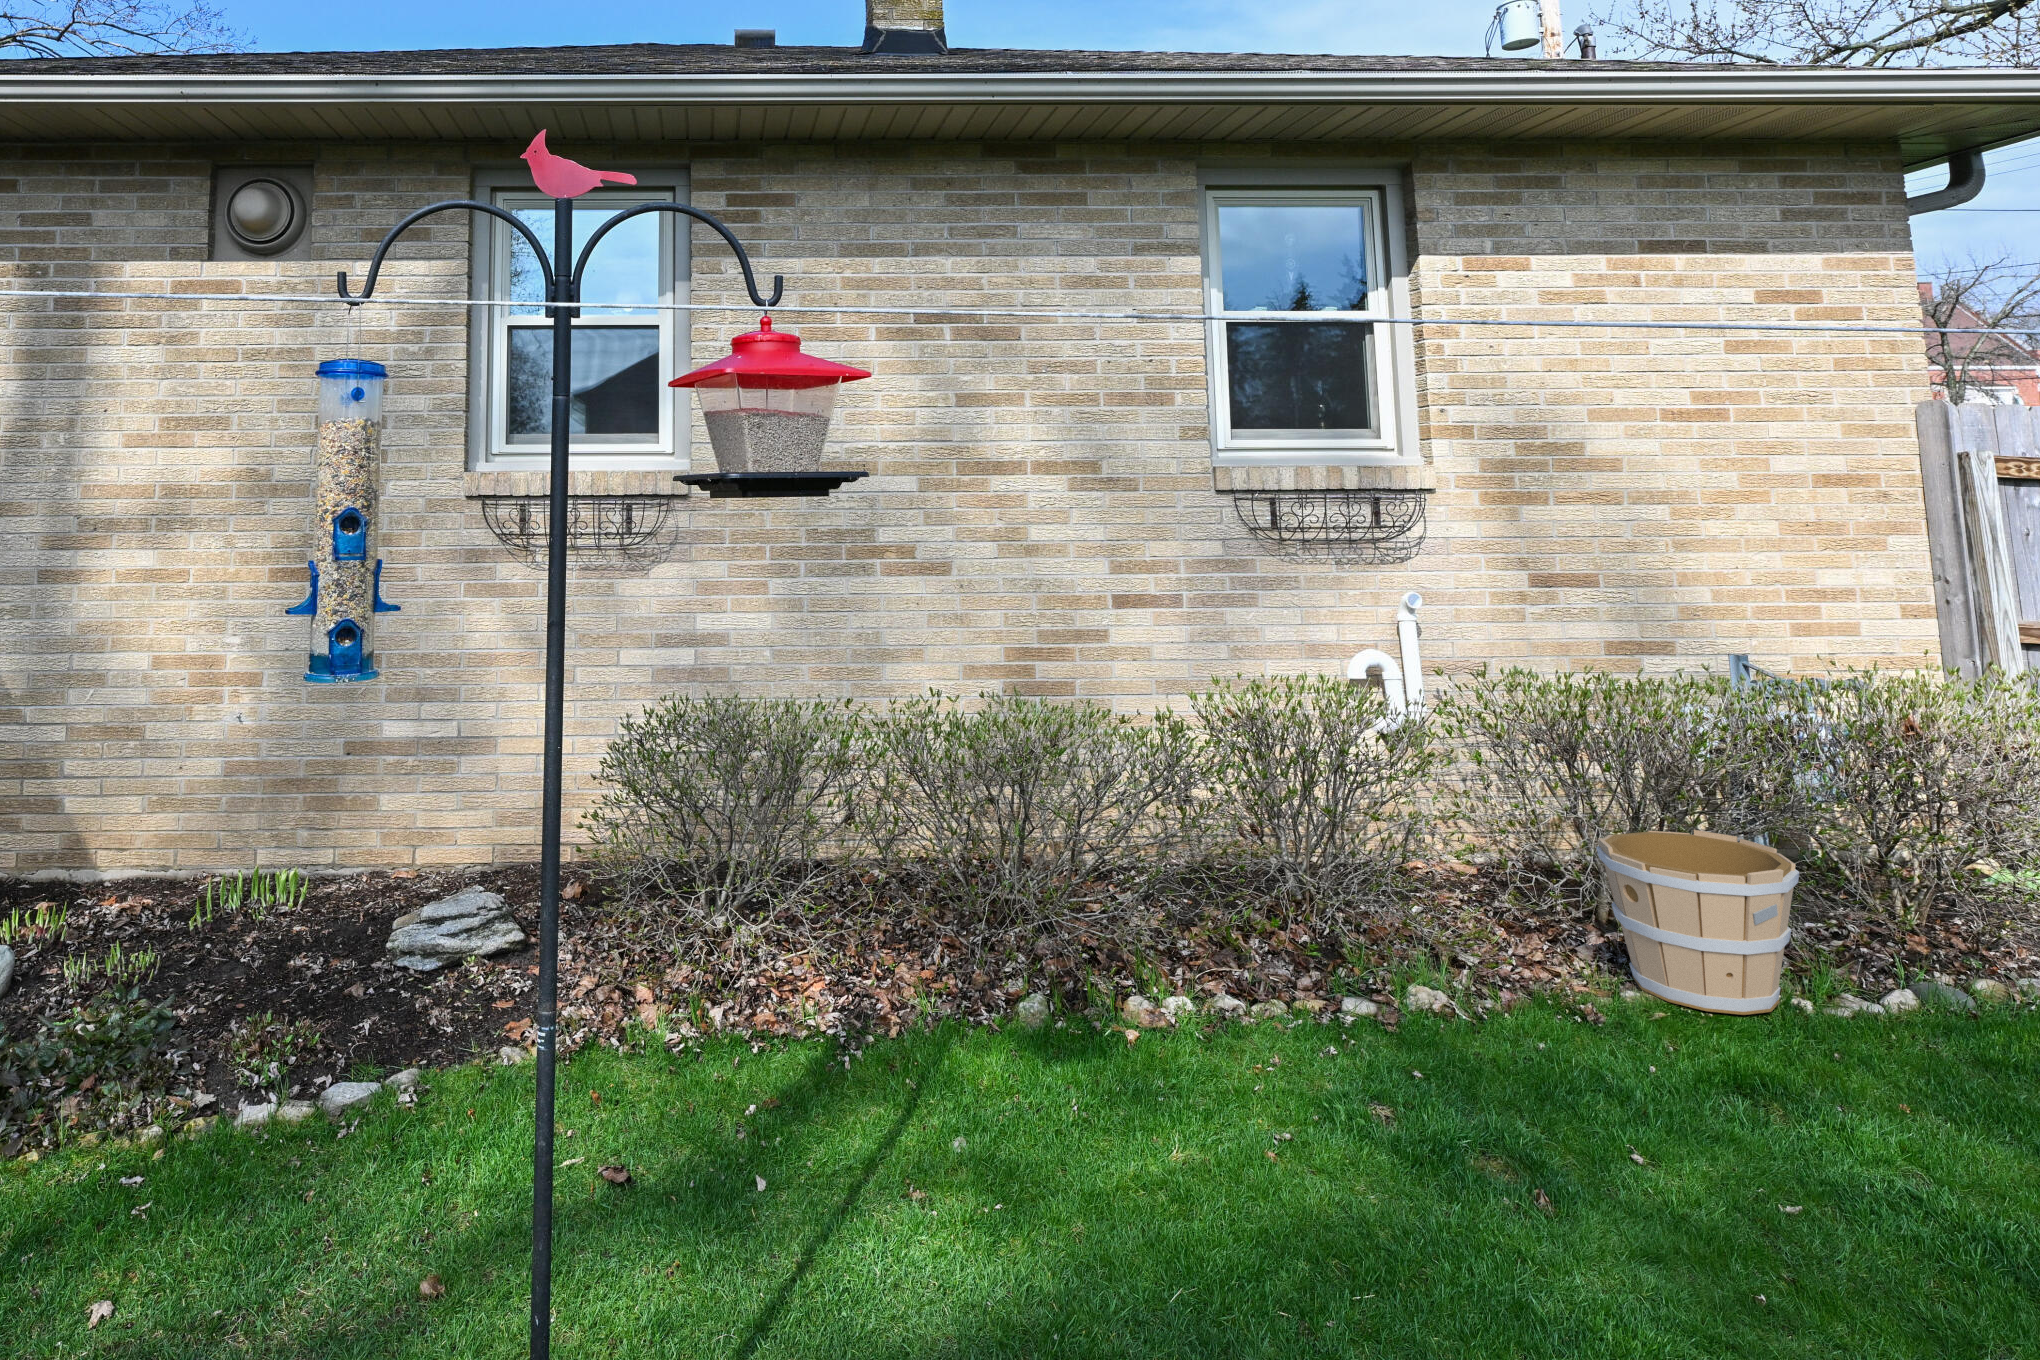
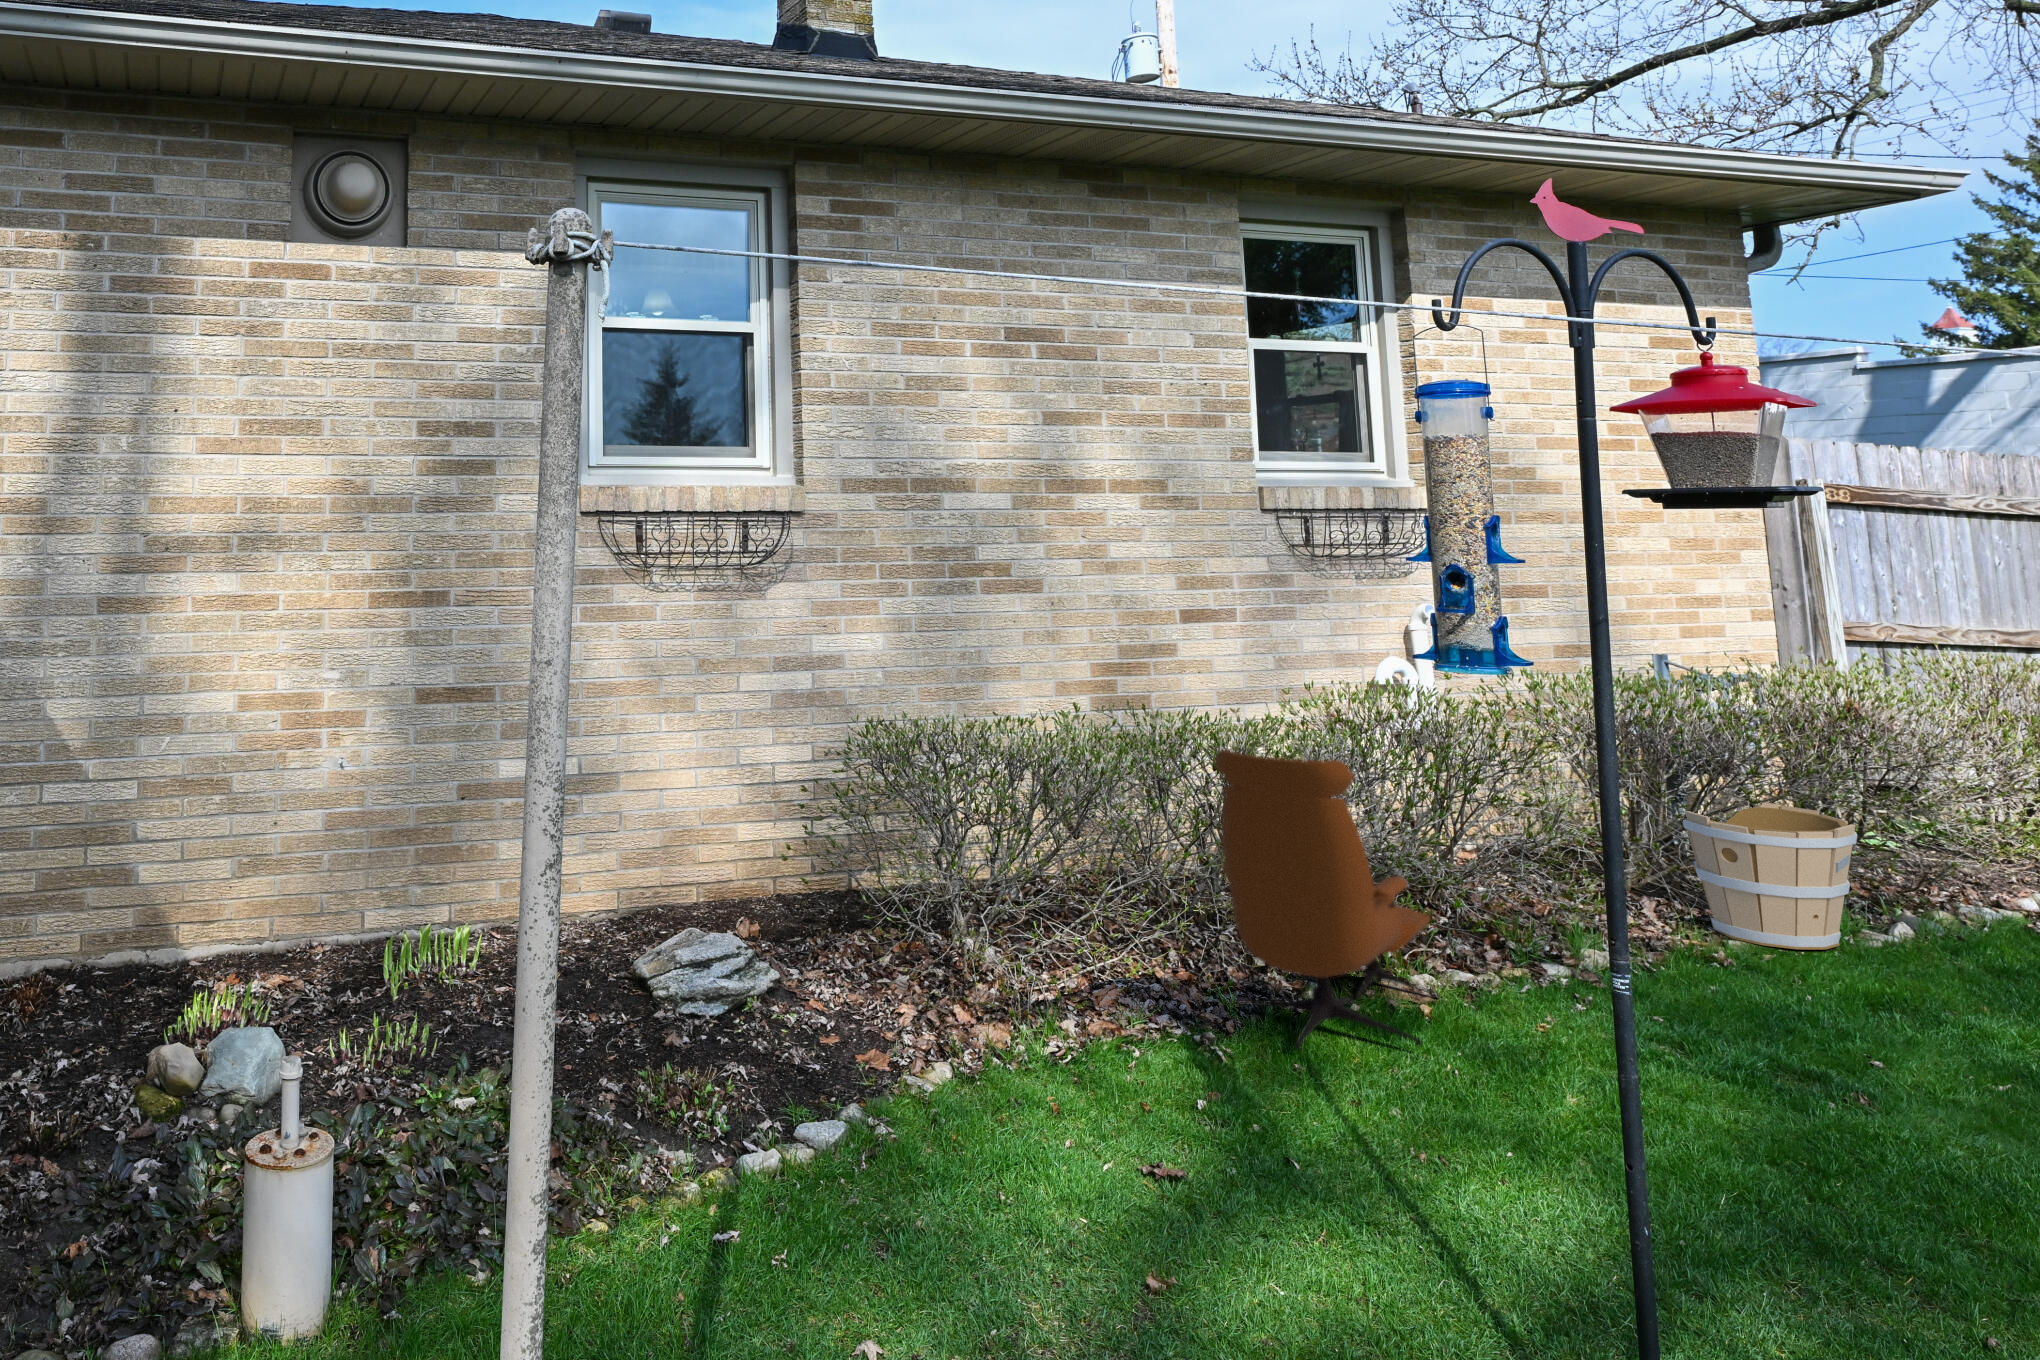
lounge chair: none [866,747,1186,1081] -> present [1215,749,1439,1050]

